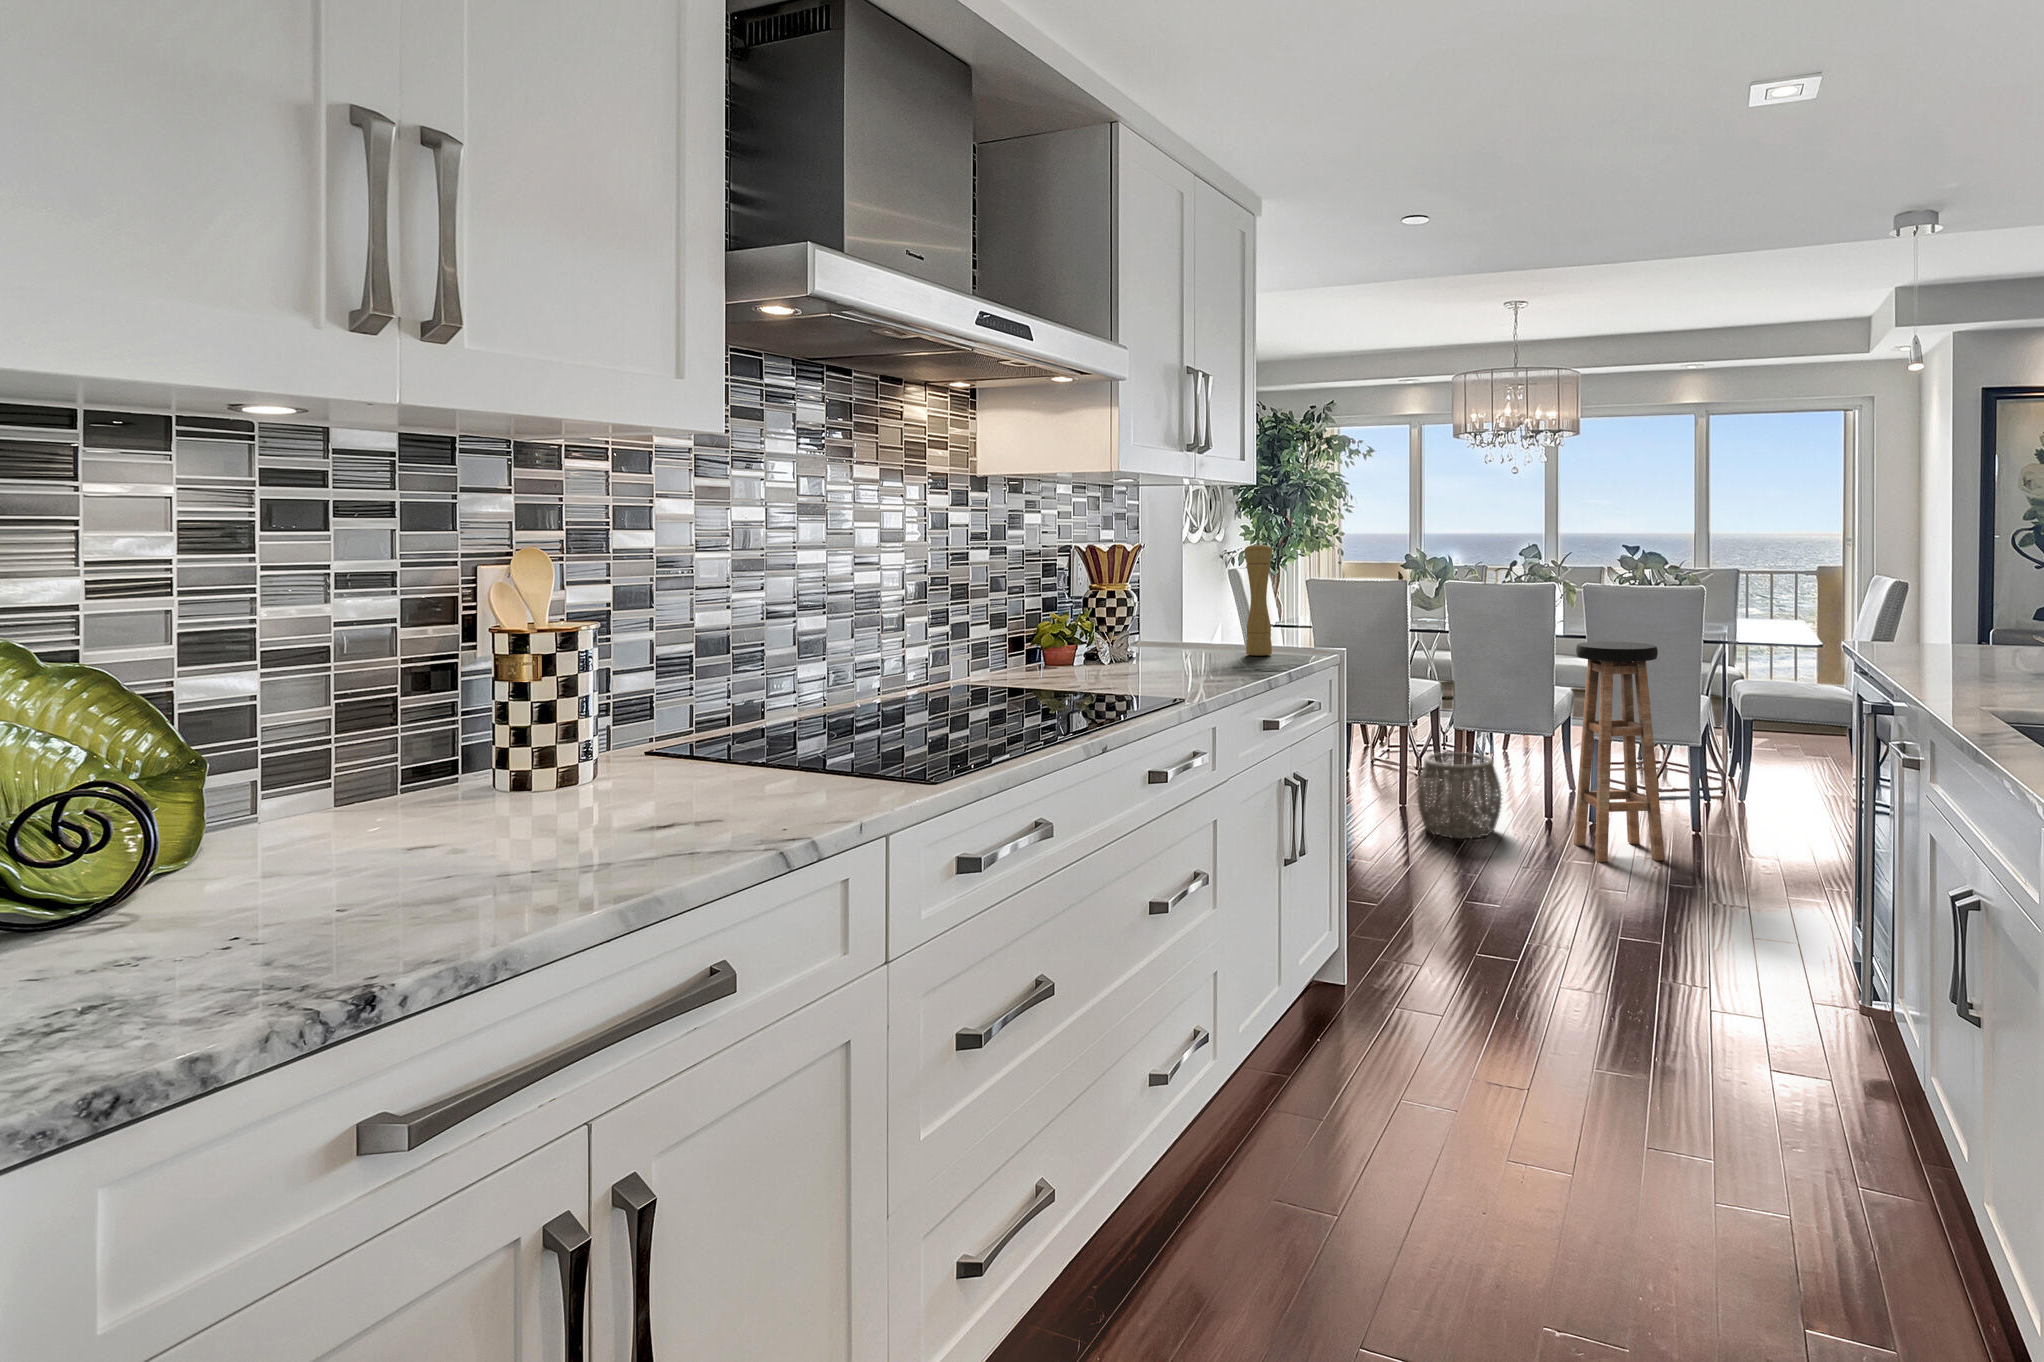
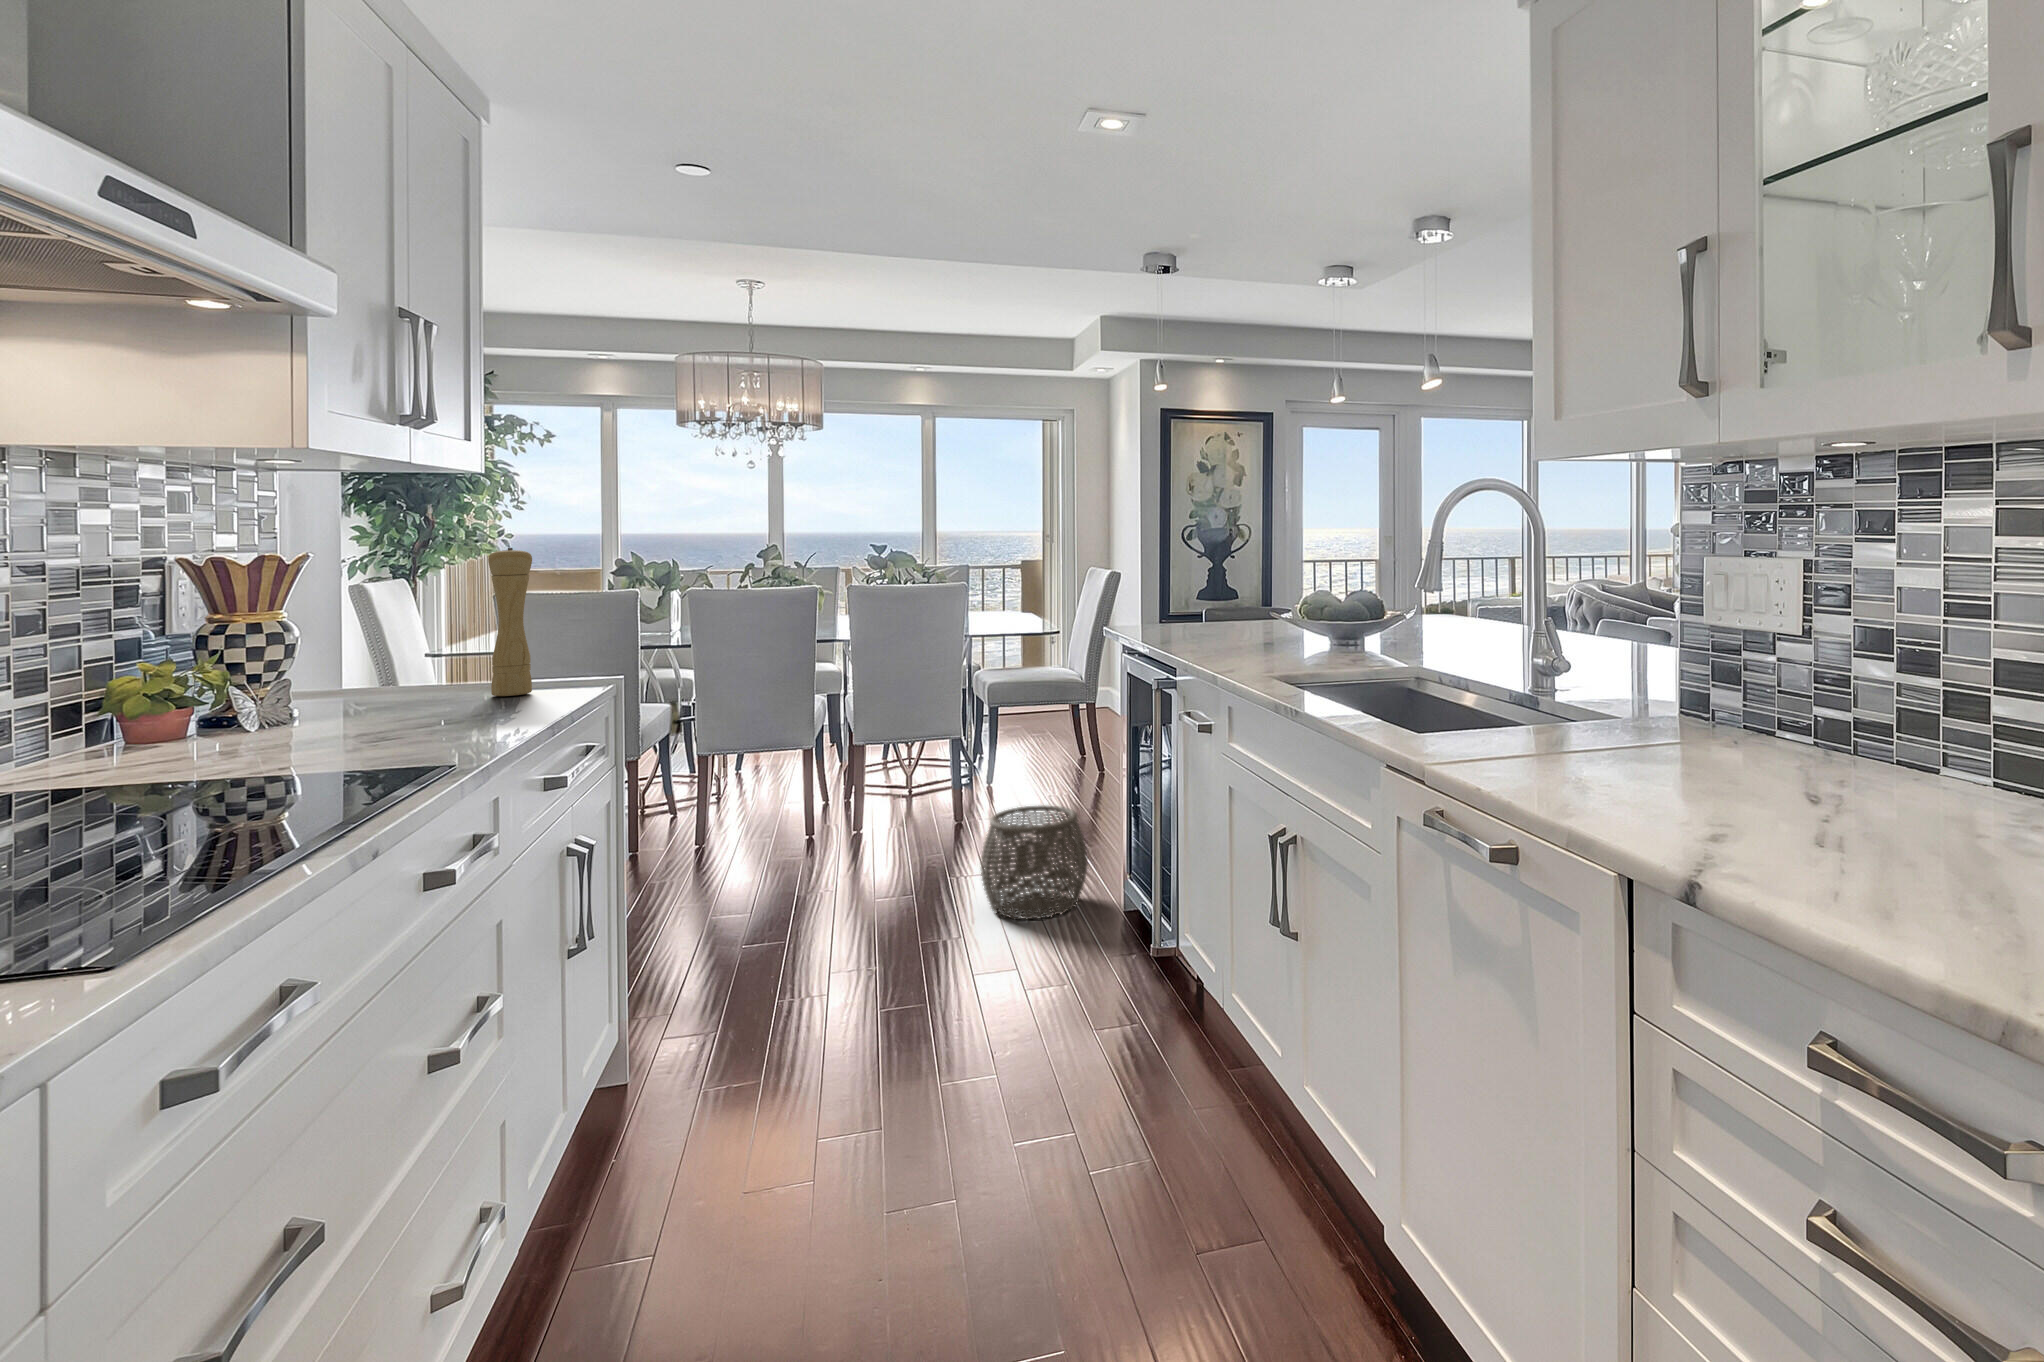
bar stool: present [1574,641,1665,862] -> none [851,642,946,871]
woven basket: present [1417,752,1502,839] -> present [980,805,1088,920]

